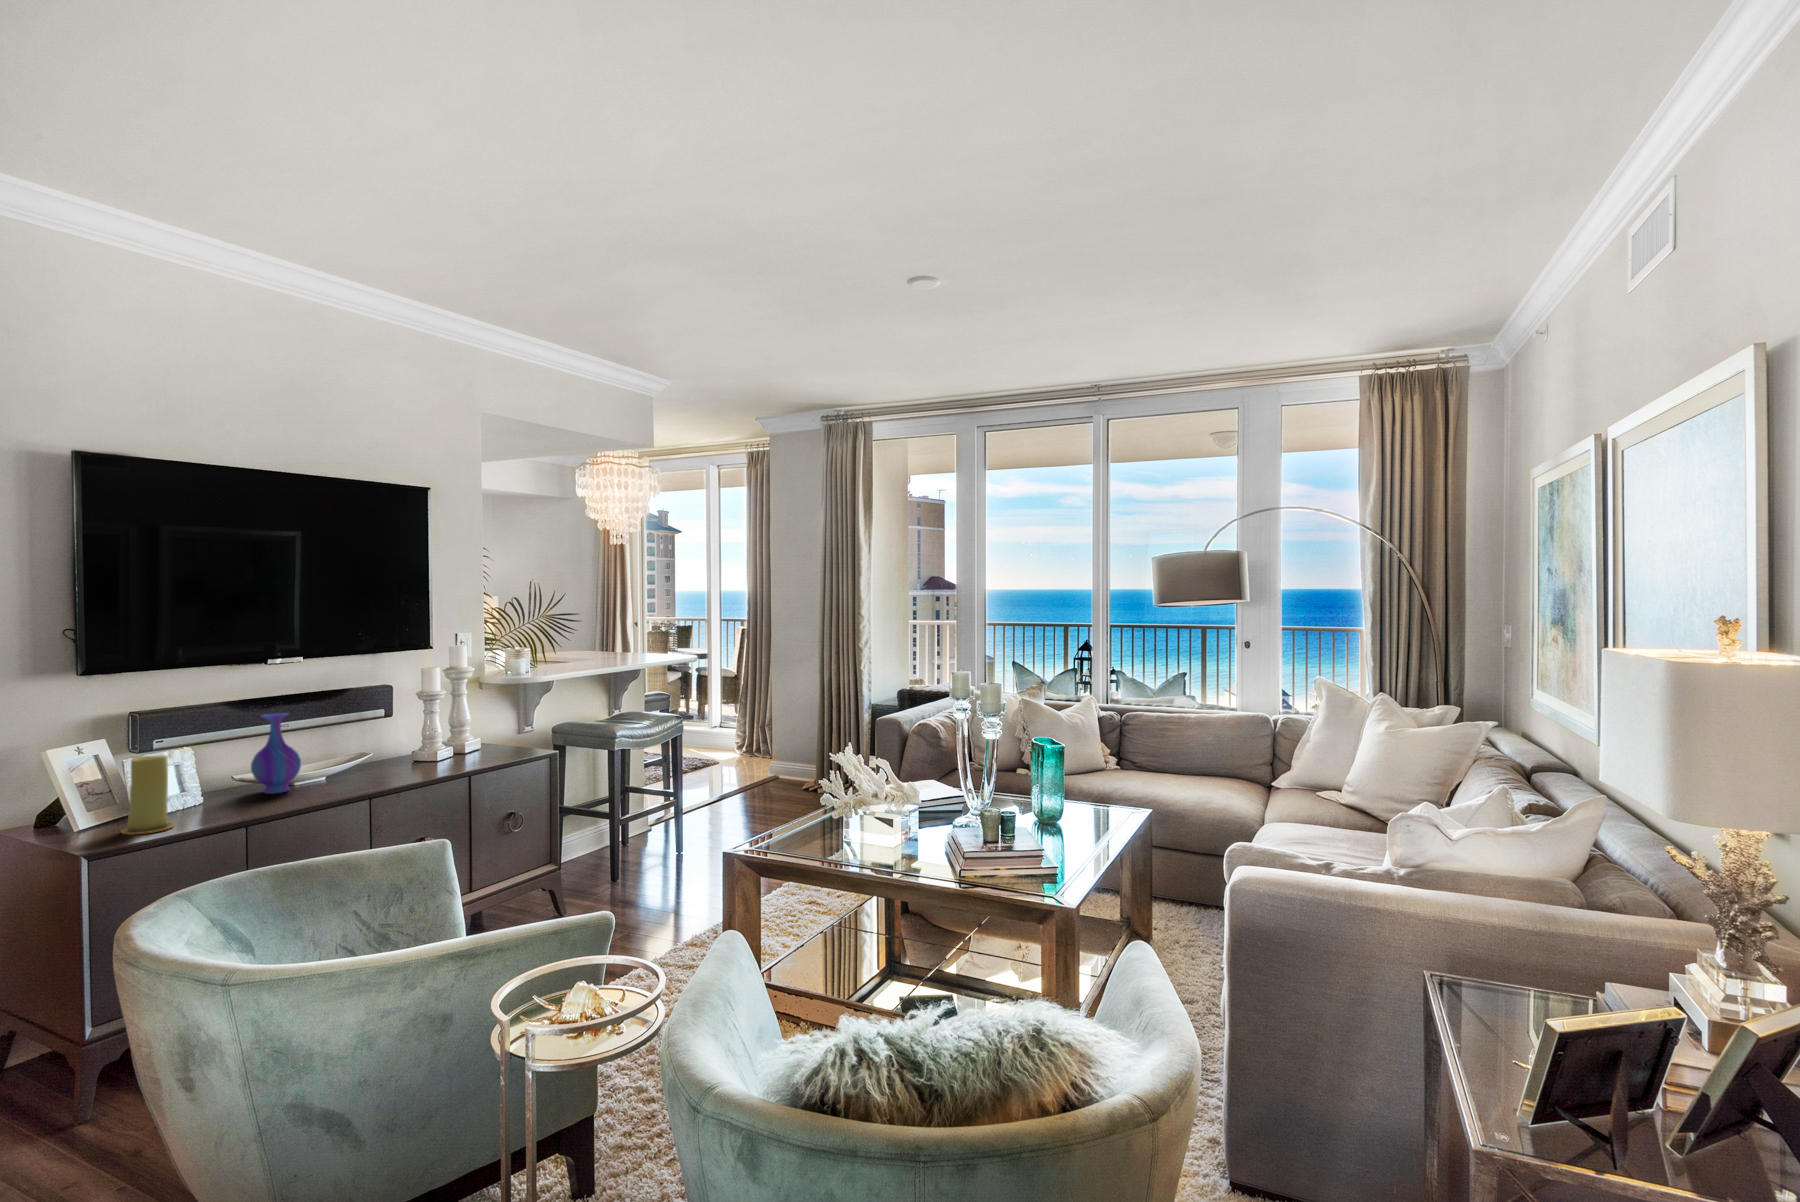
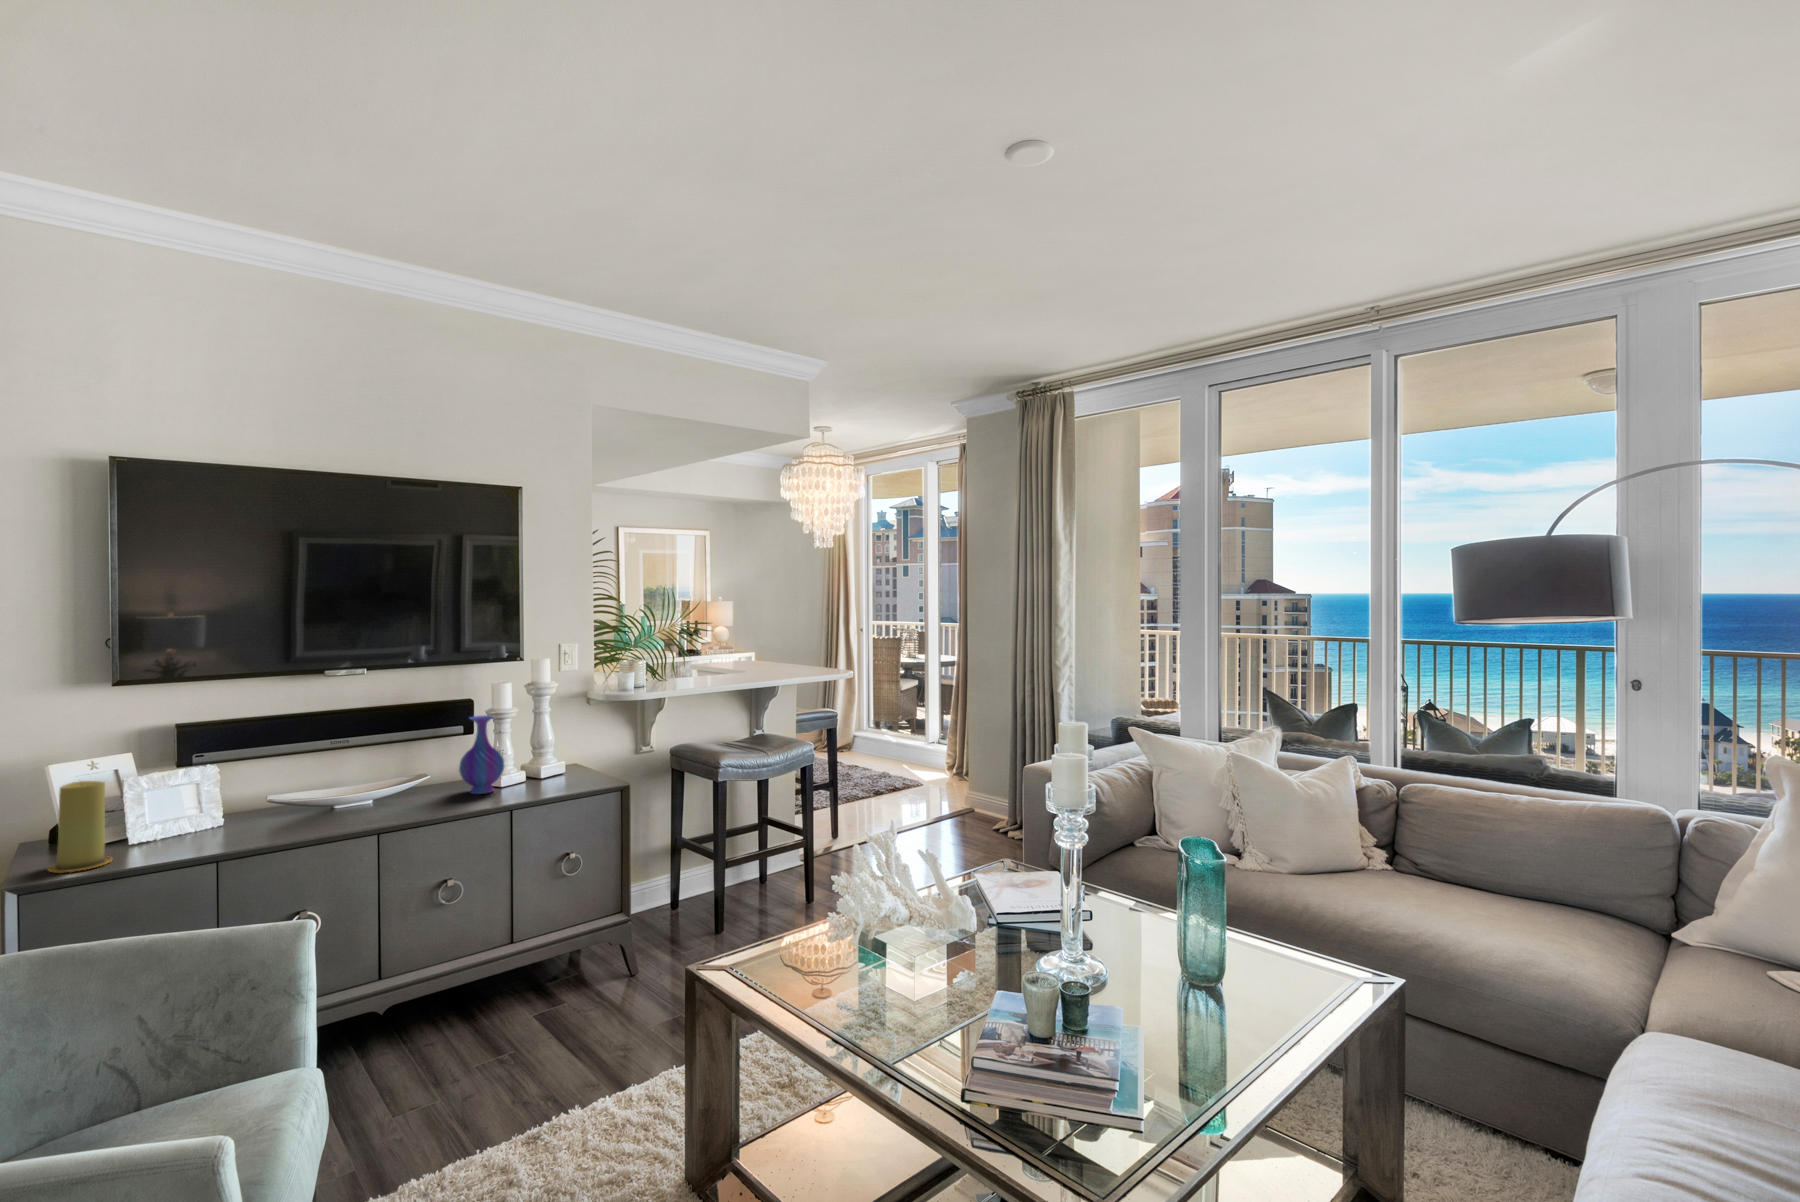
vase: present [251,713,301,794] -> present [459,715,504,794]

